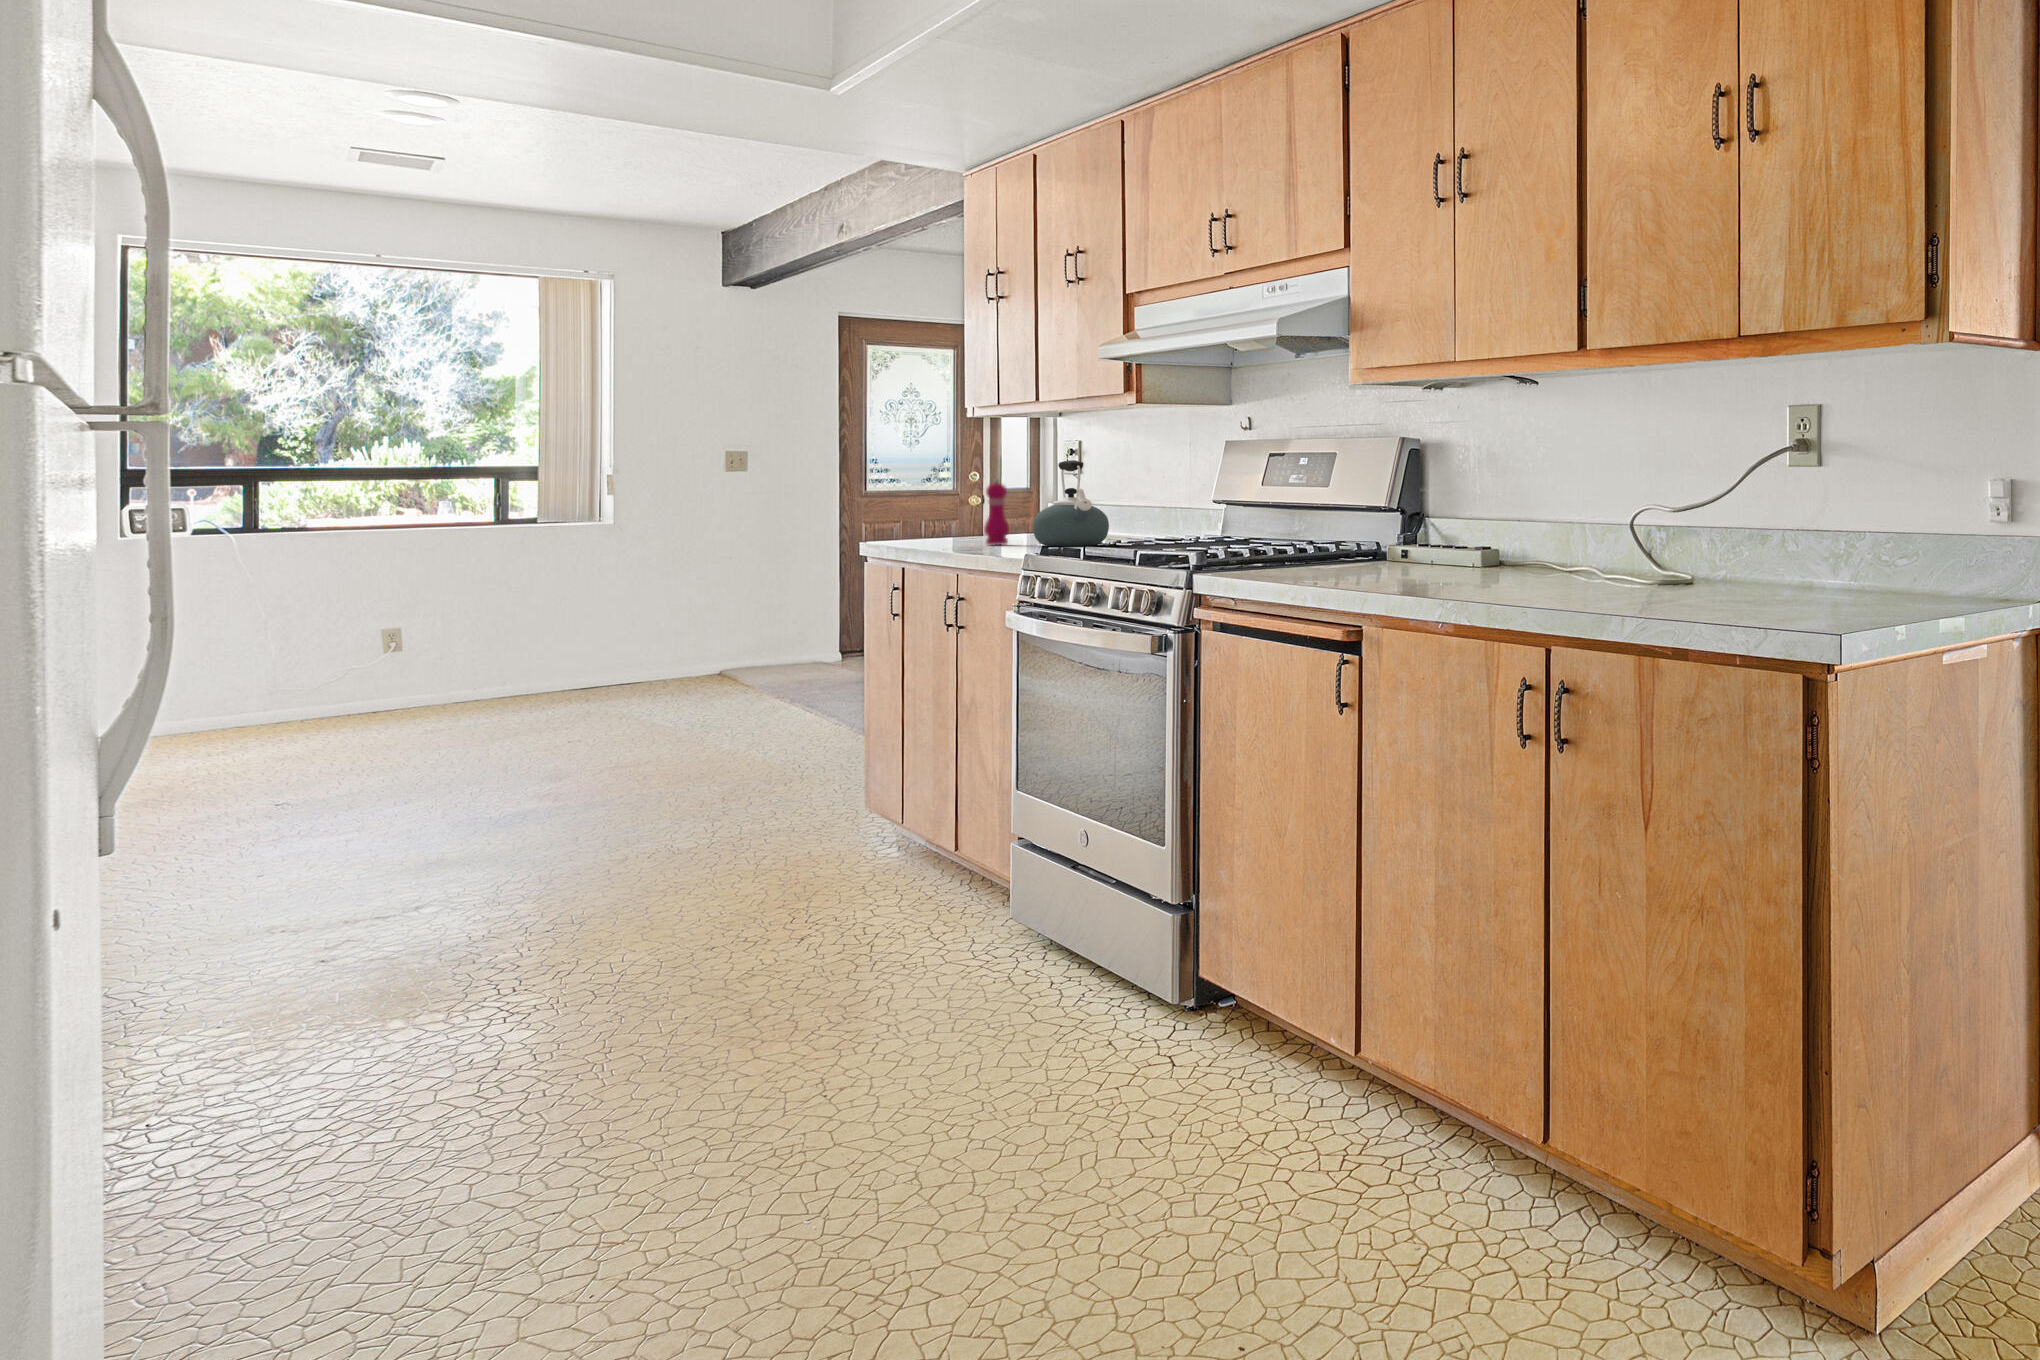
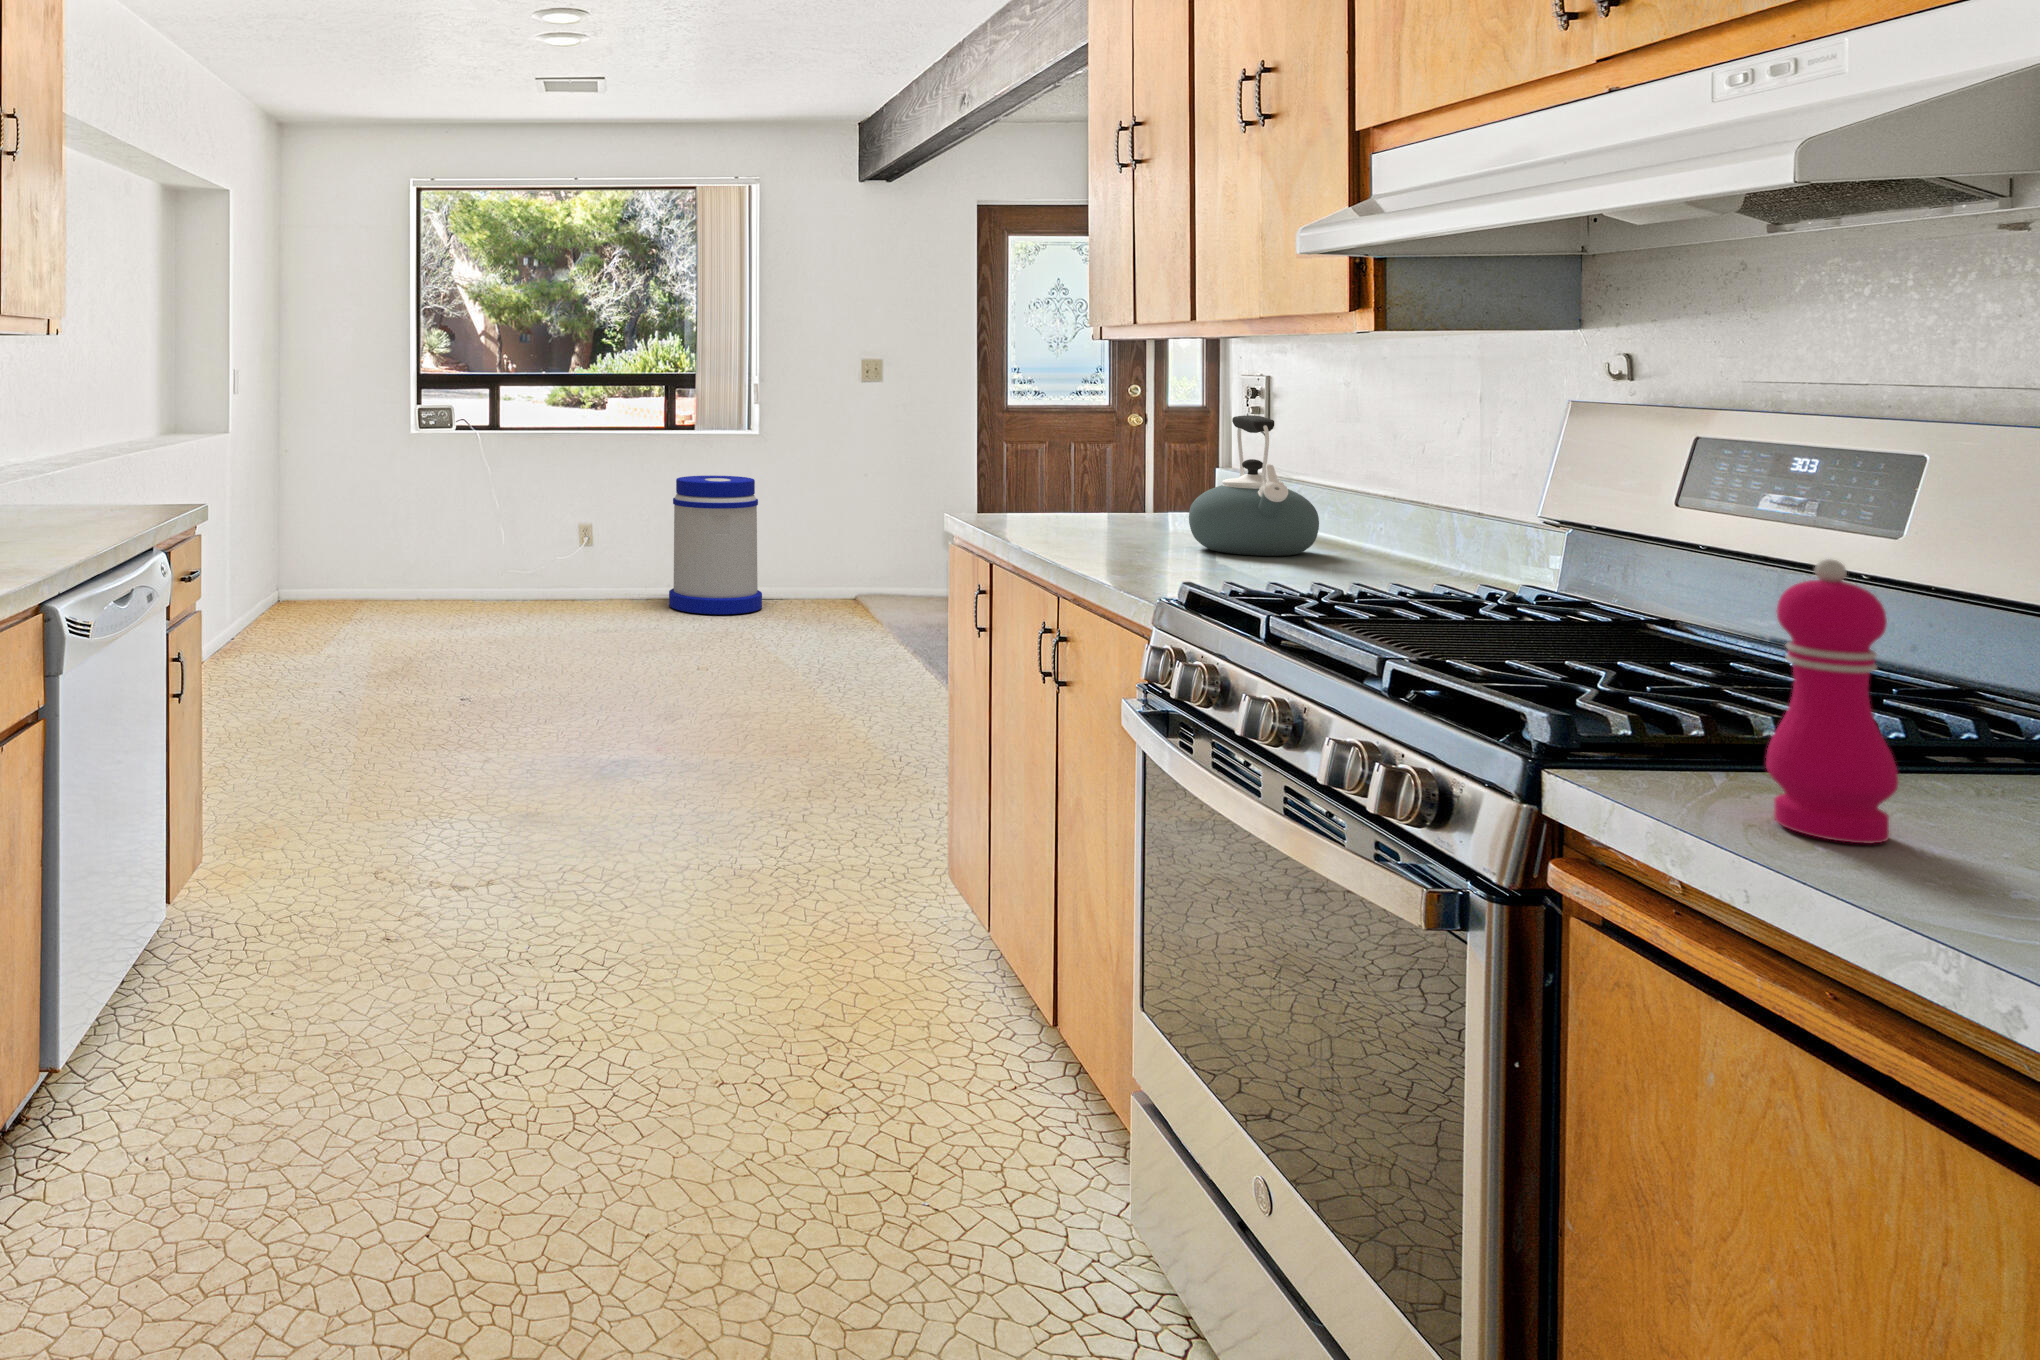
pepper mill: present [984,478,1009,545] -> present [1766,559,1899,844]
trash can: none [510,566,621,702] -> present [669,476,762,614]

